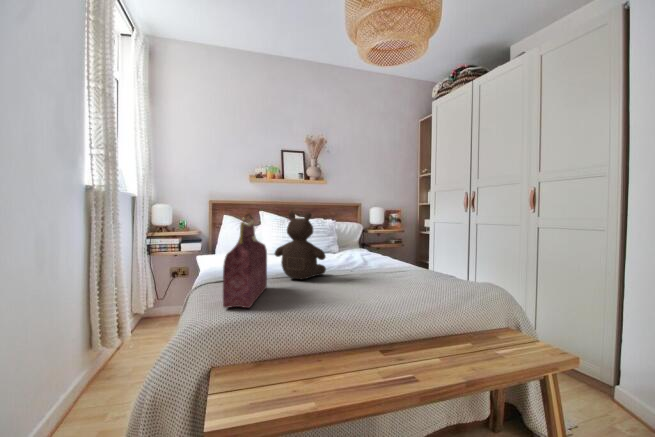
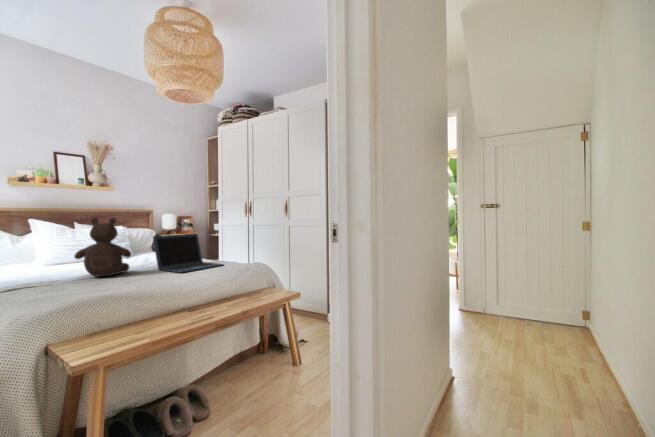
handbag: present [223,214,267,308] -> none [39,219,73,300]
laptop: none [350,234,437,287] -> present [153,234,224,273]

